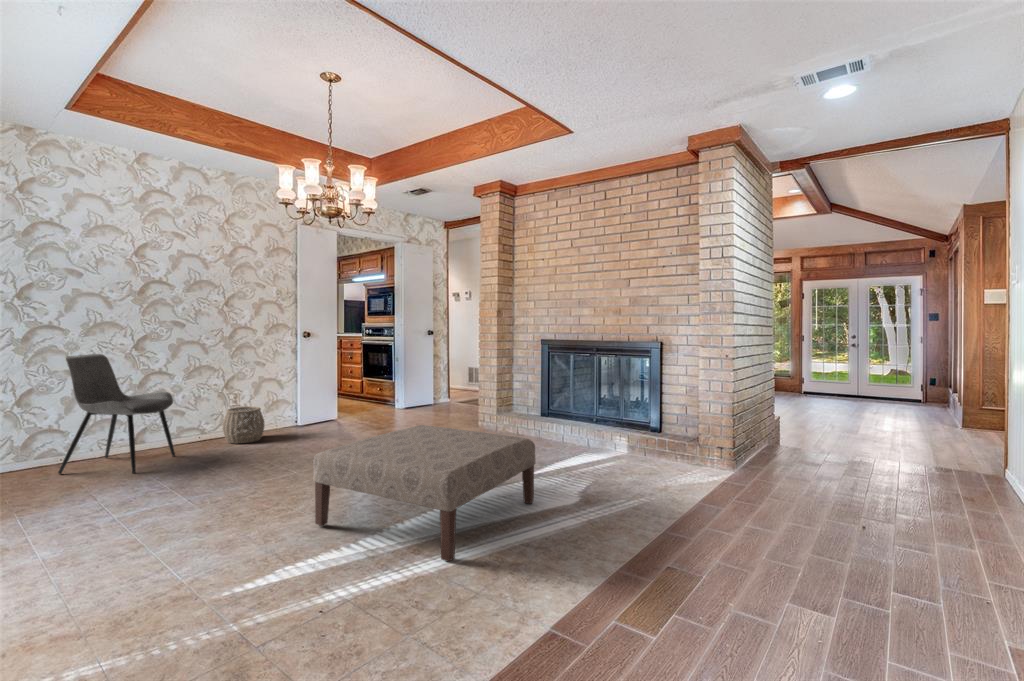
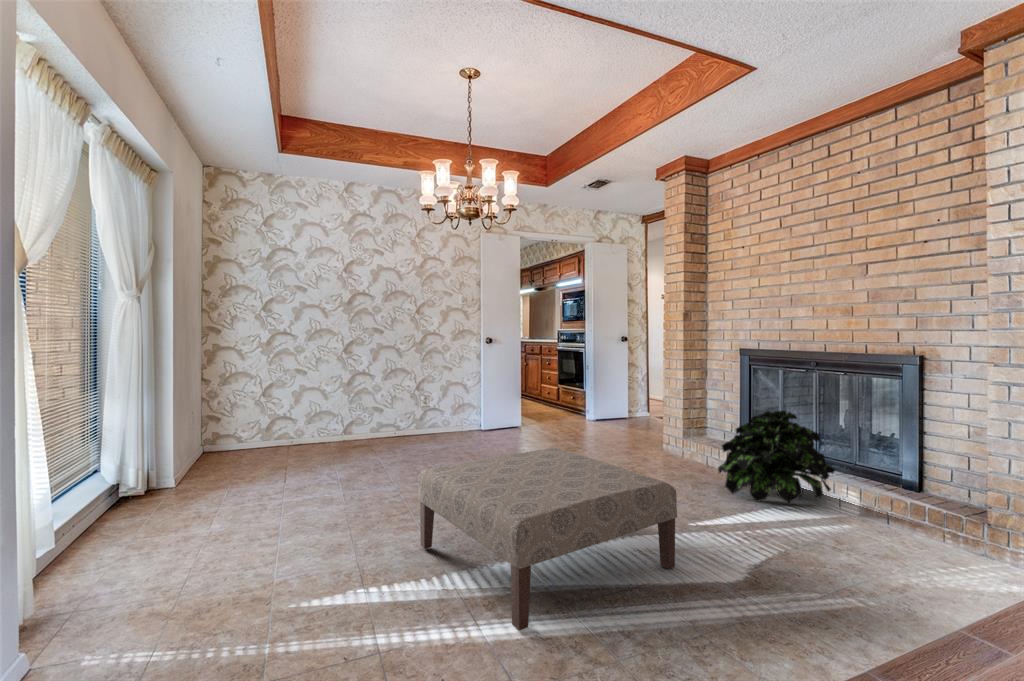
dining chair: present [58,354,175,474] -> none [283,358,368,463]
potted plant: none [533,384,610,454] -> present [718,410,835,502]
woven basket: present [223,407,265,444] -> none [410,409,446,444]

